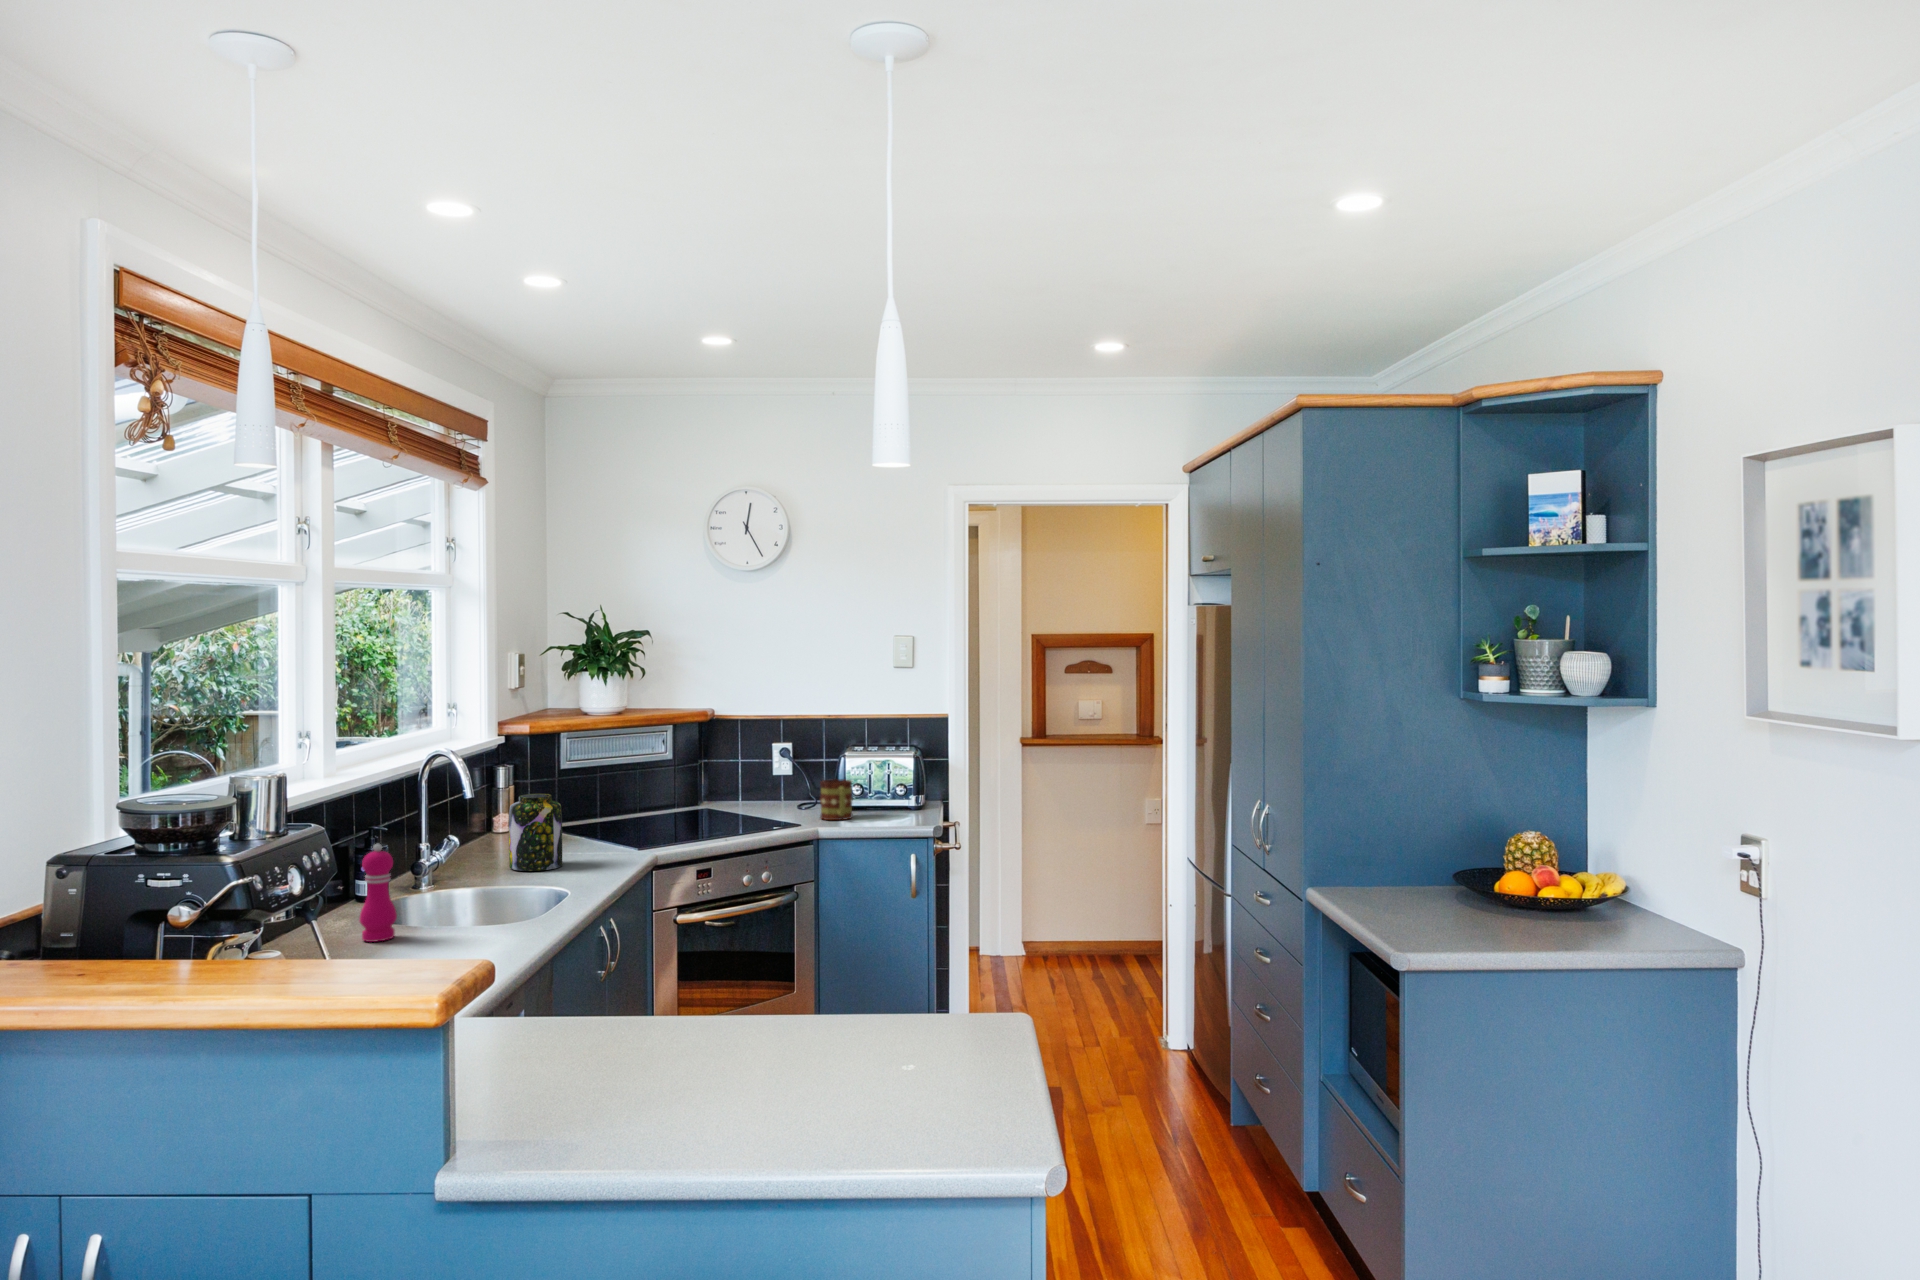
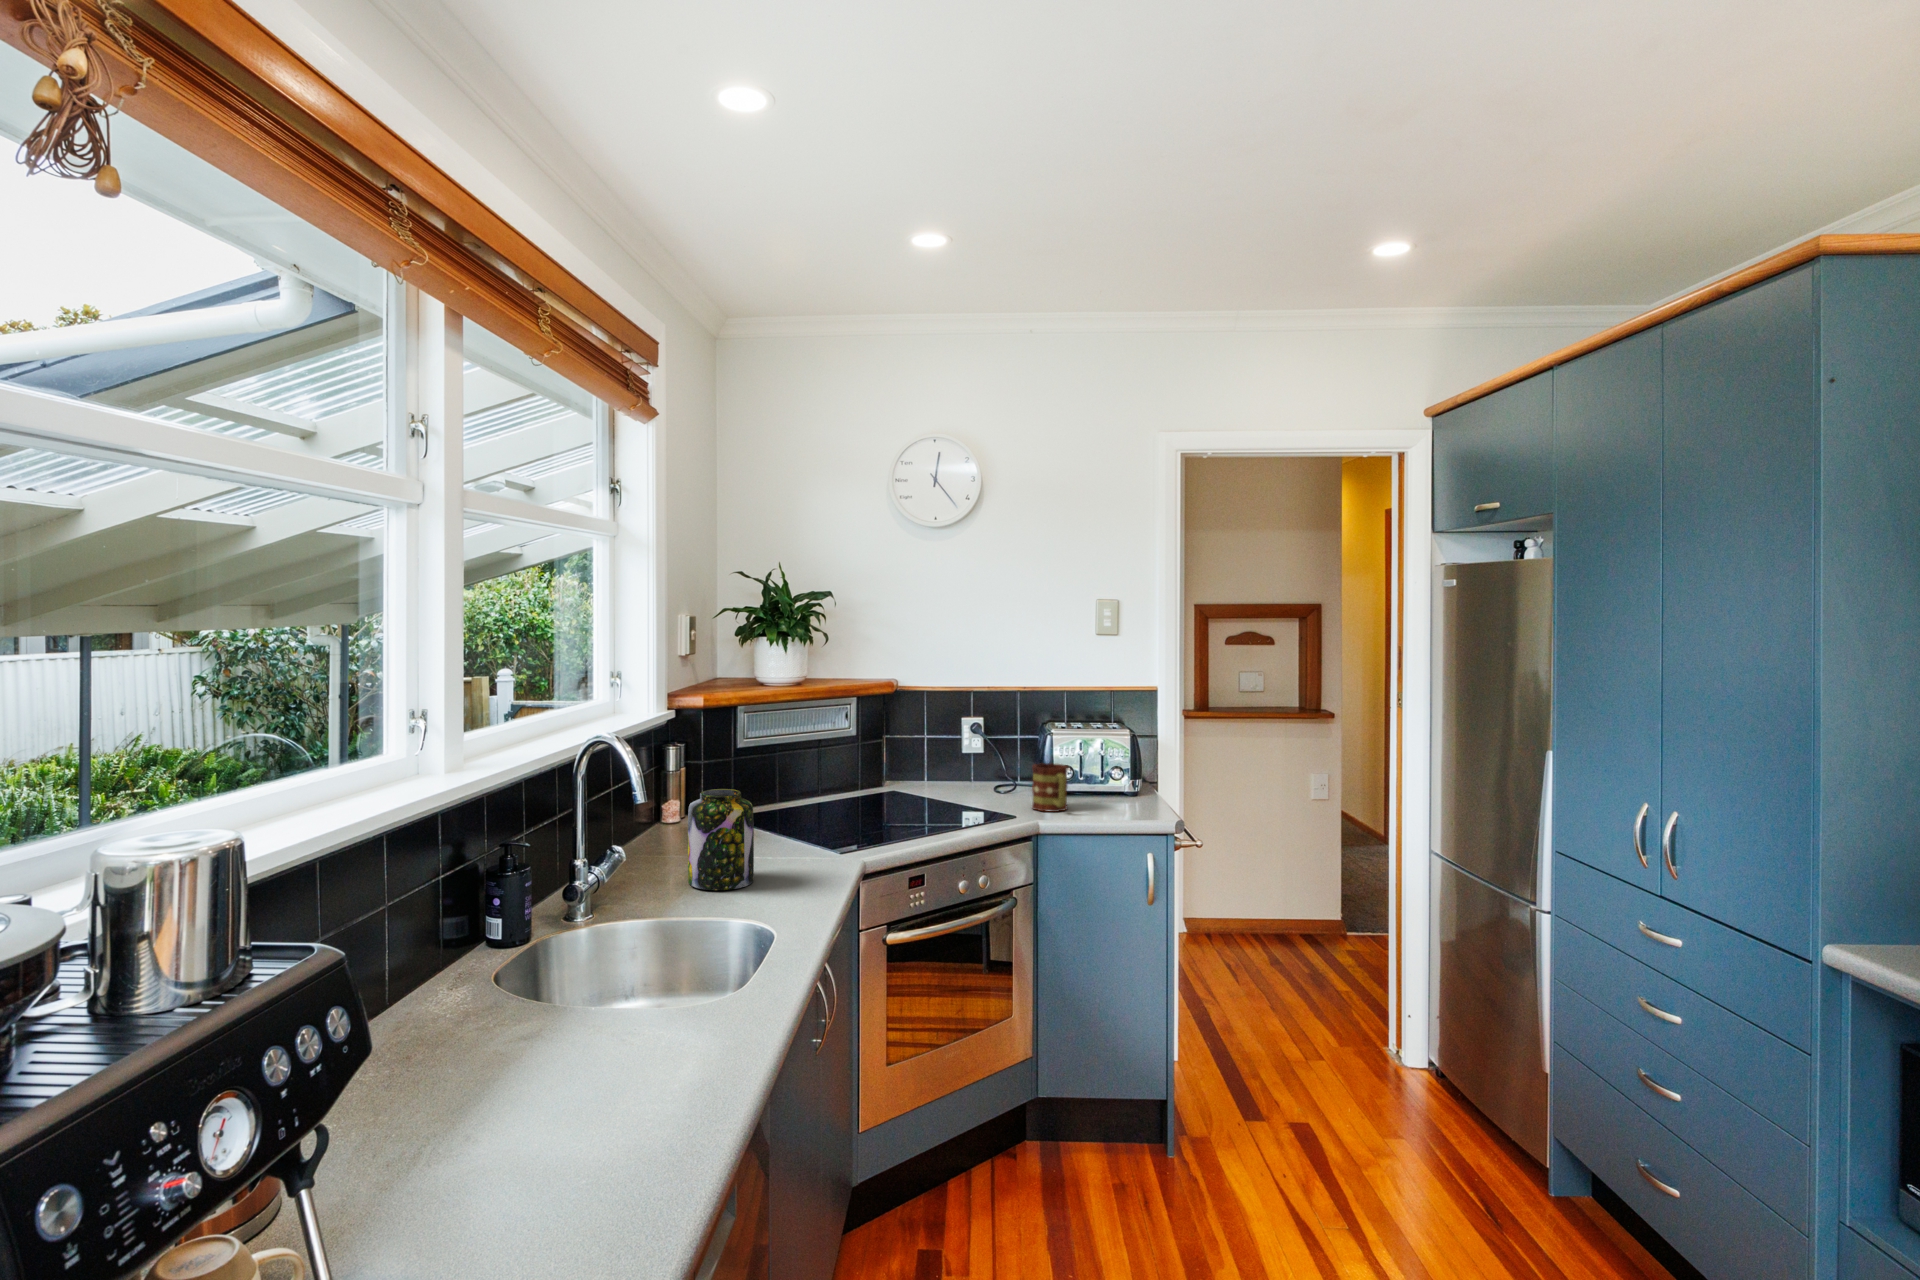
pepper mill: present [359,844,397,942] -> none [475,899,534,1054]

